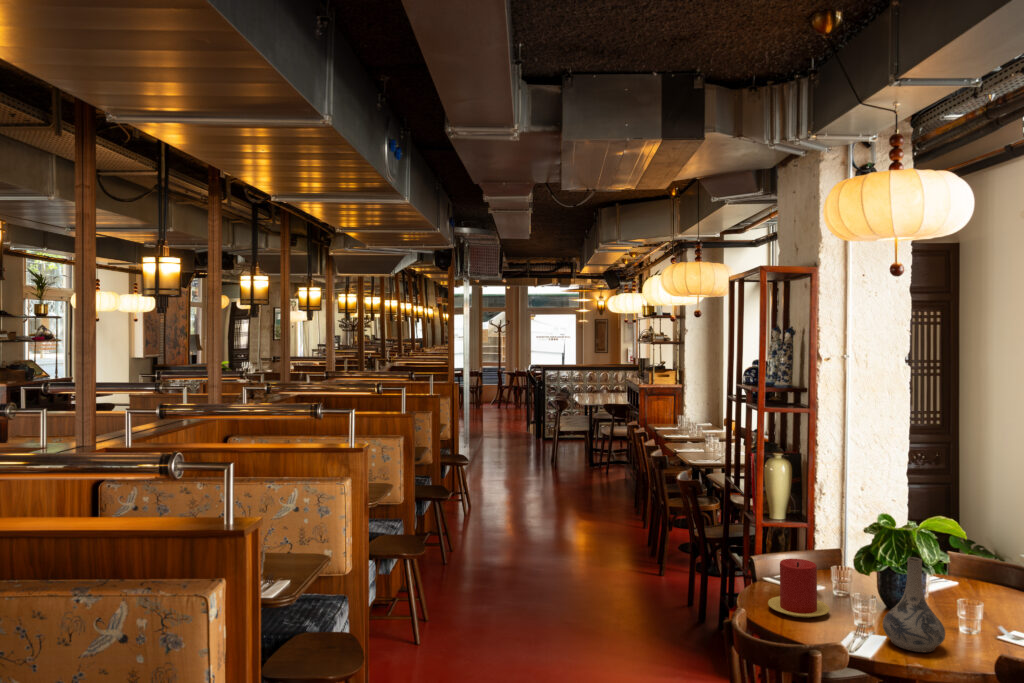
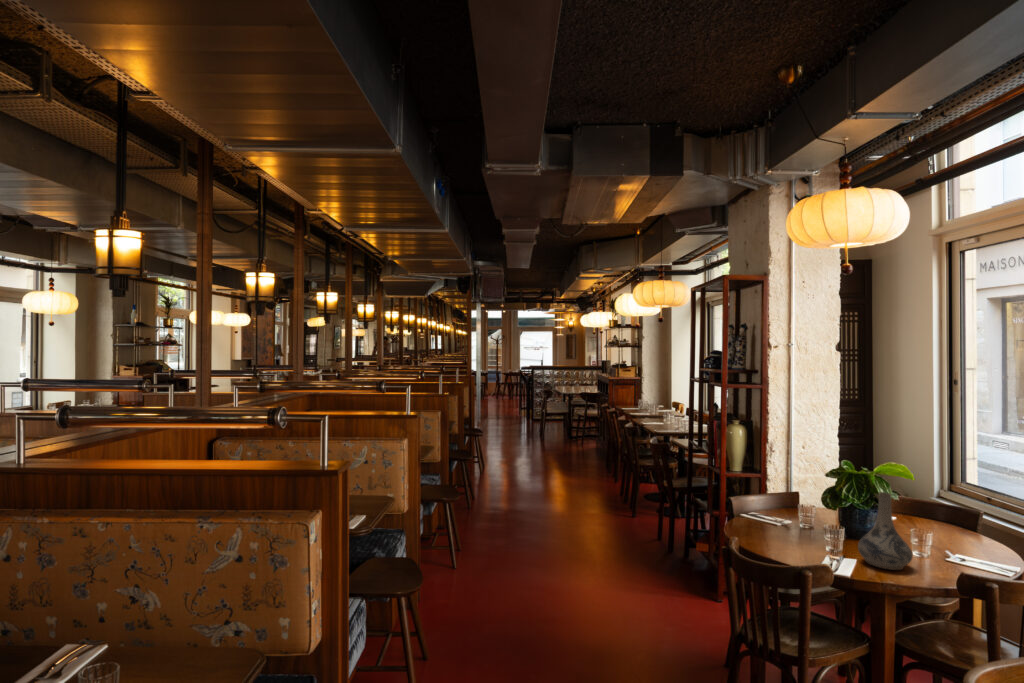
candle: present [768,559,830,618] -> none [755,497,807,544]

